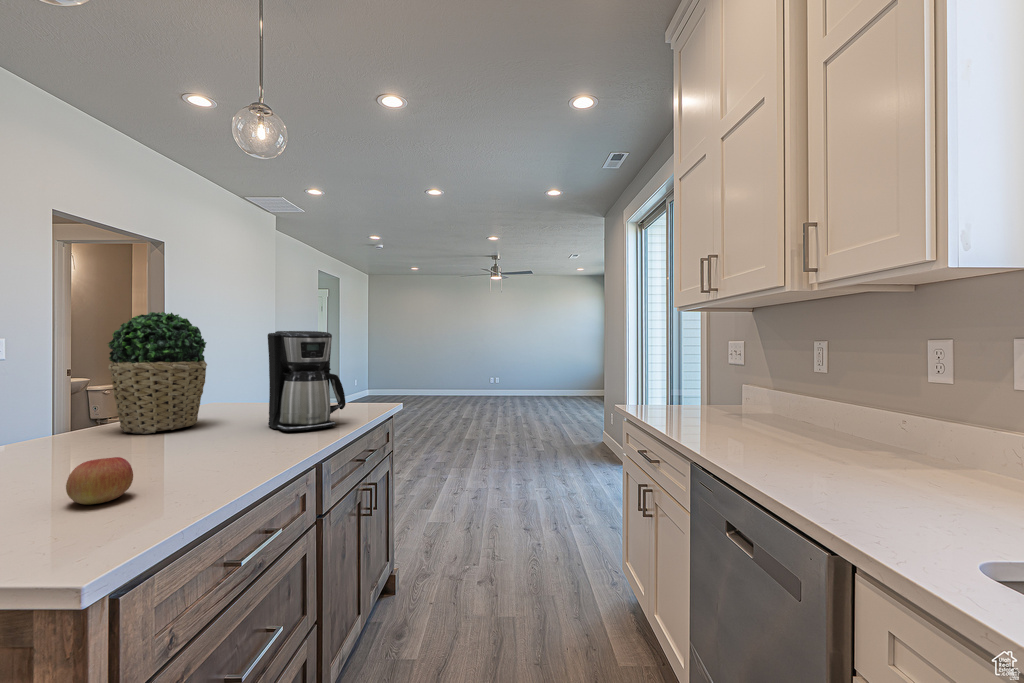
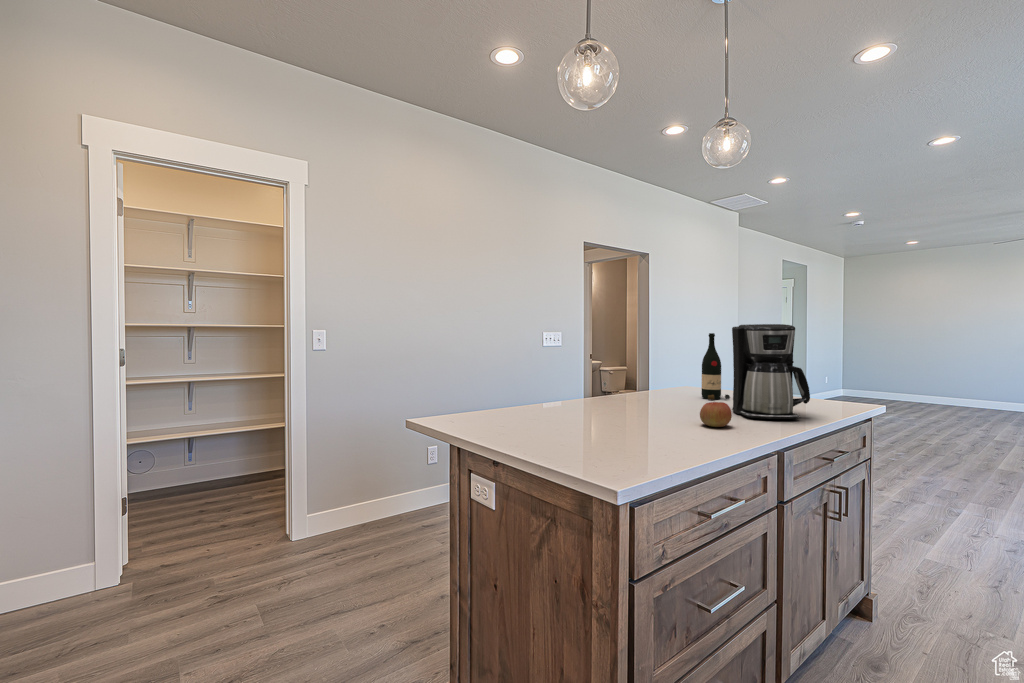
potted plant: present [108,312,207,434] -> none [618,312,683,405]
wine bottle: none [232,340,266,416] -> present [701,333,730,400]
apple: present [66,457,133,504] -> present [700,402,732,427]

